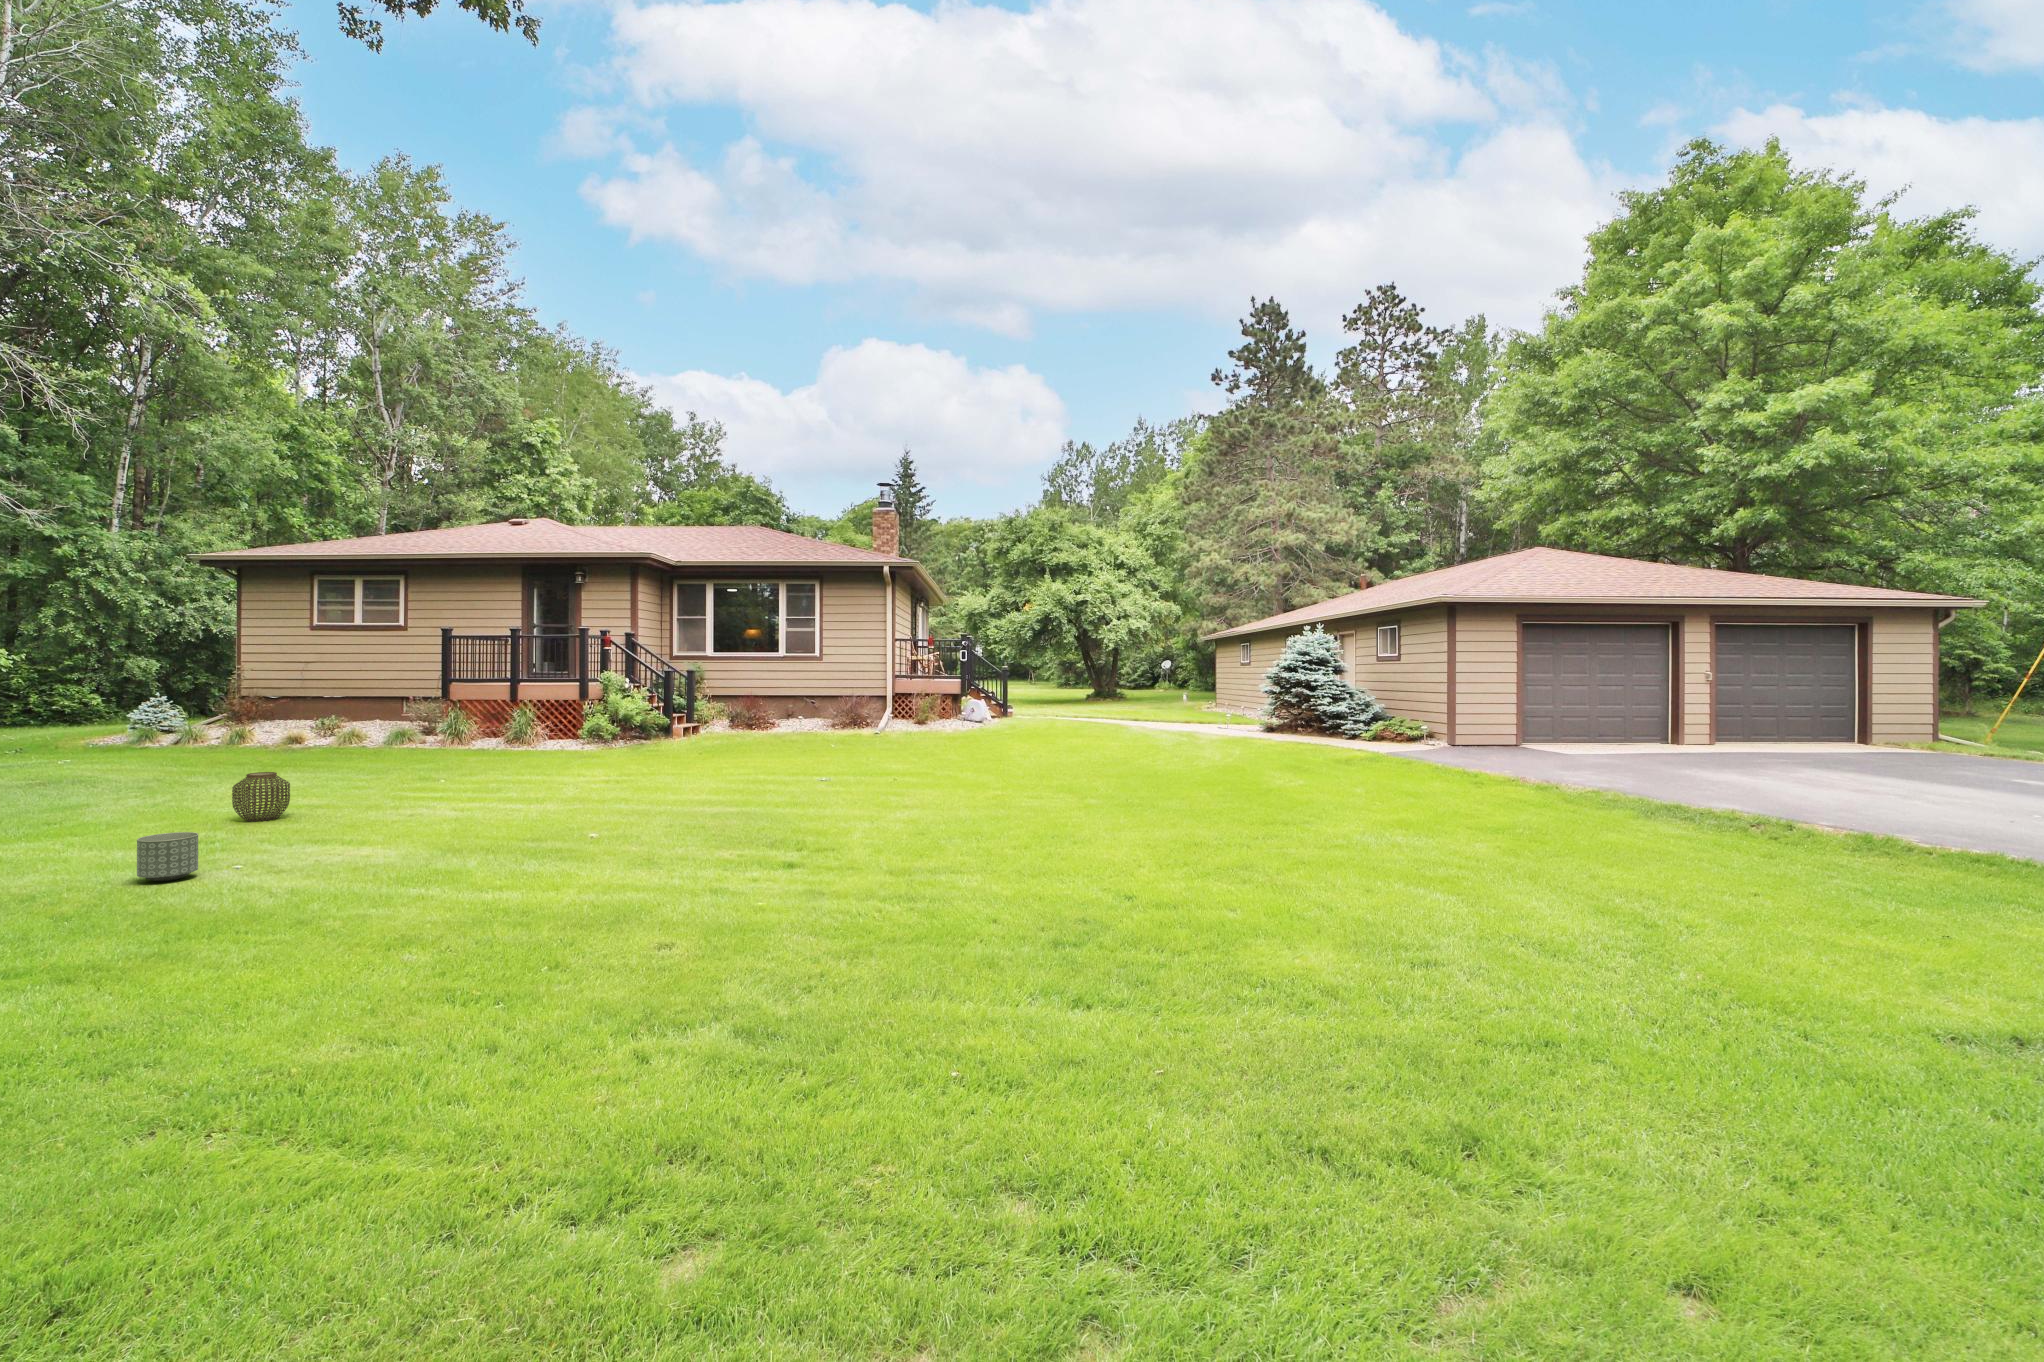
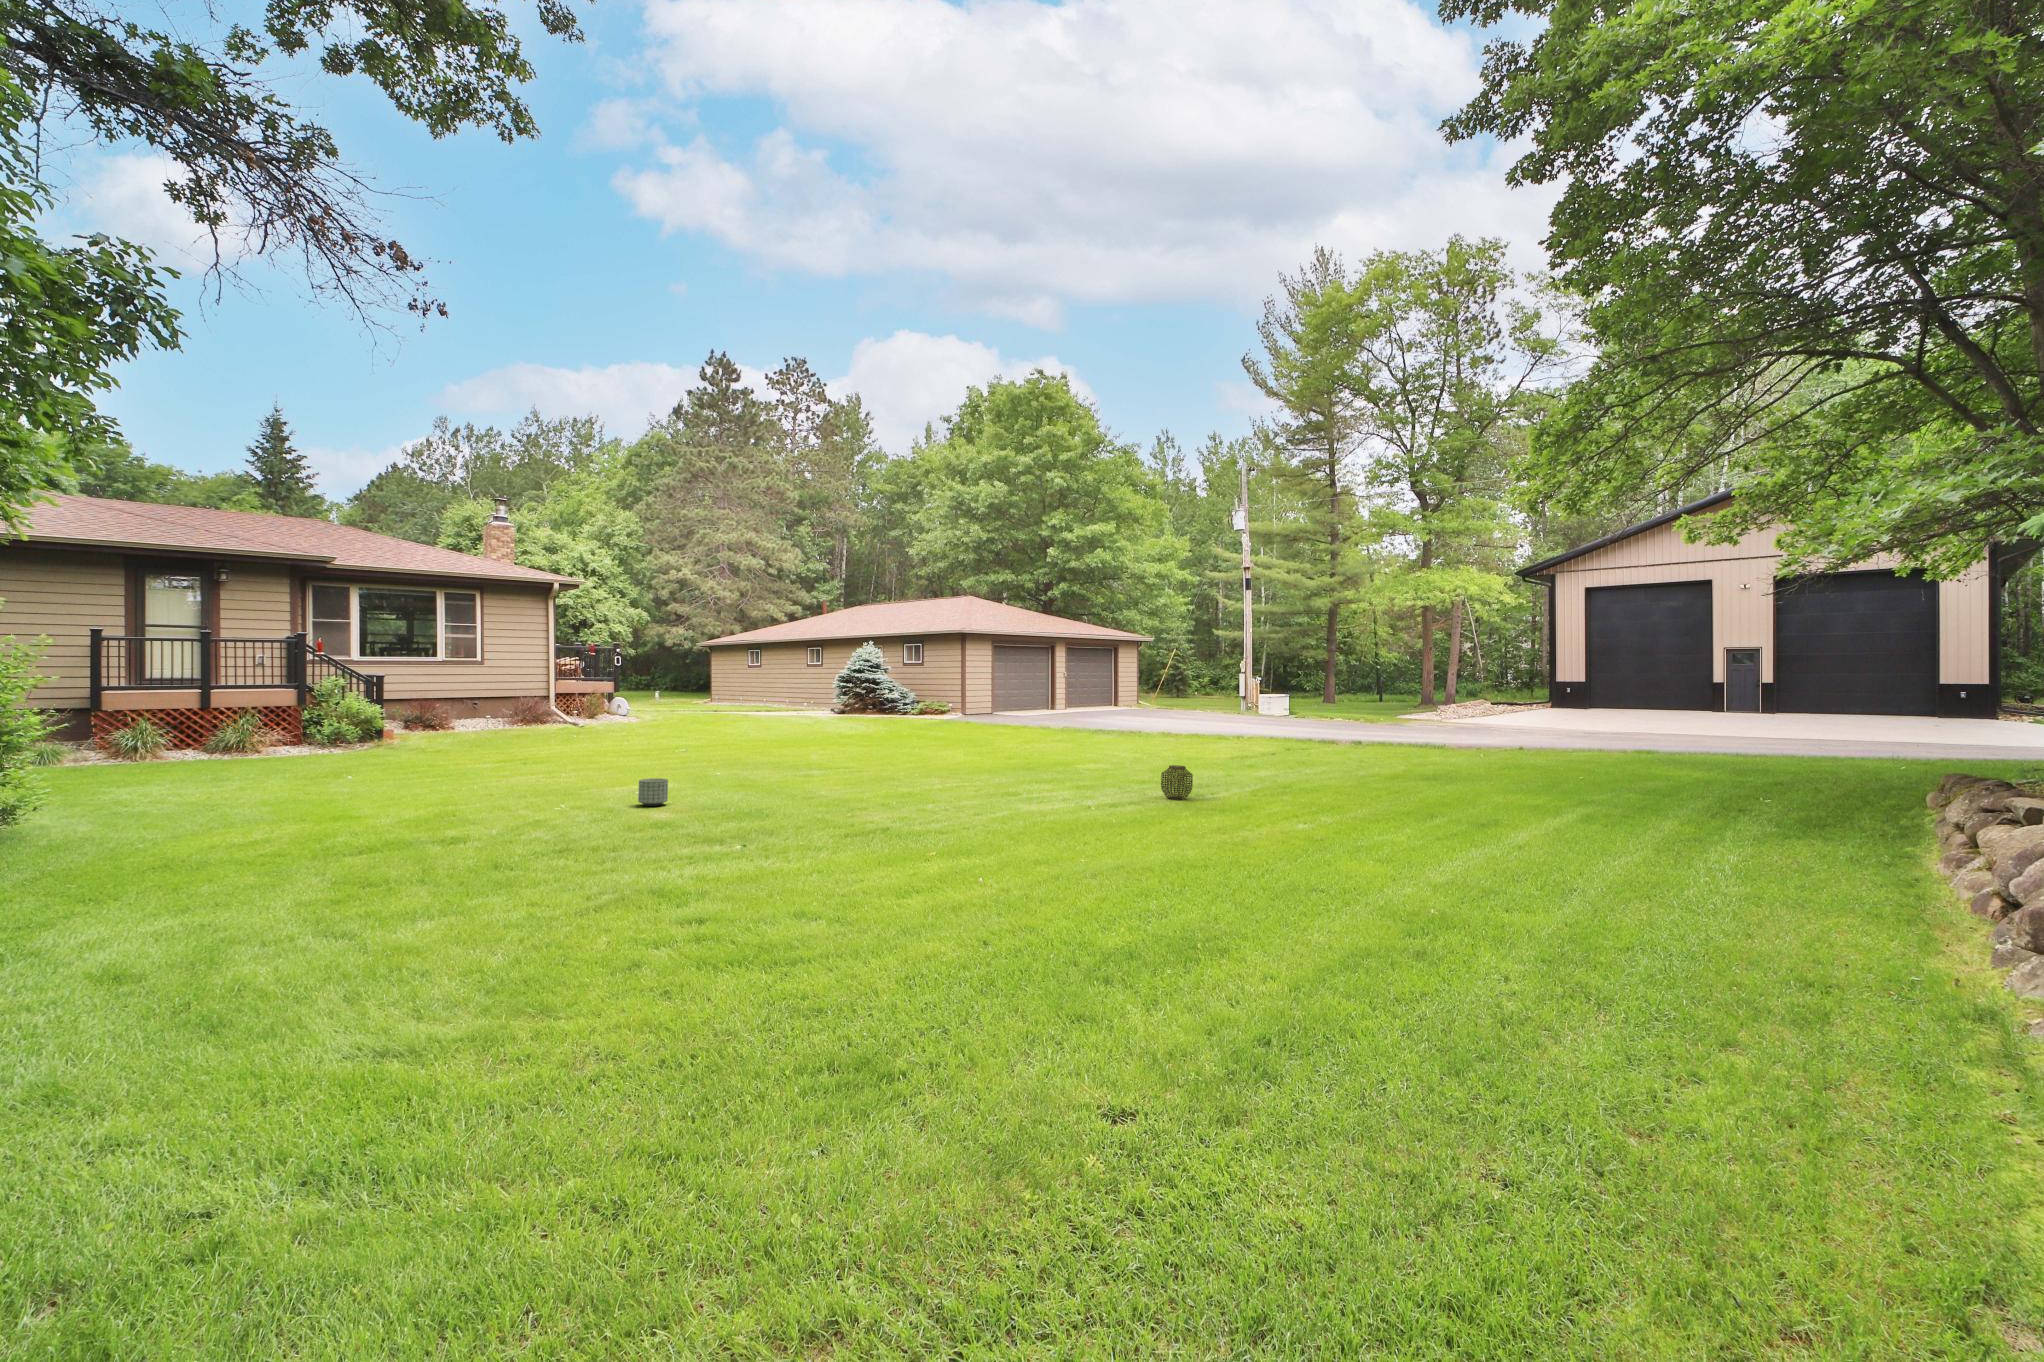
woven basket: present [232,772,290,822] -> present [1161,765,1193,800]

